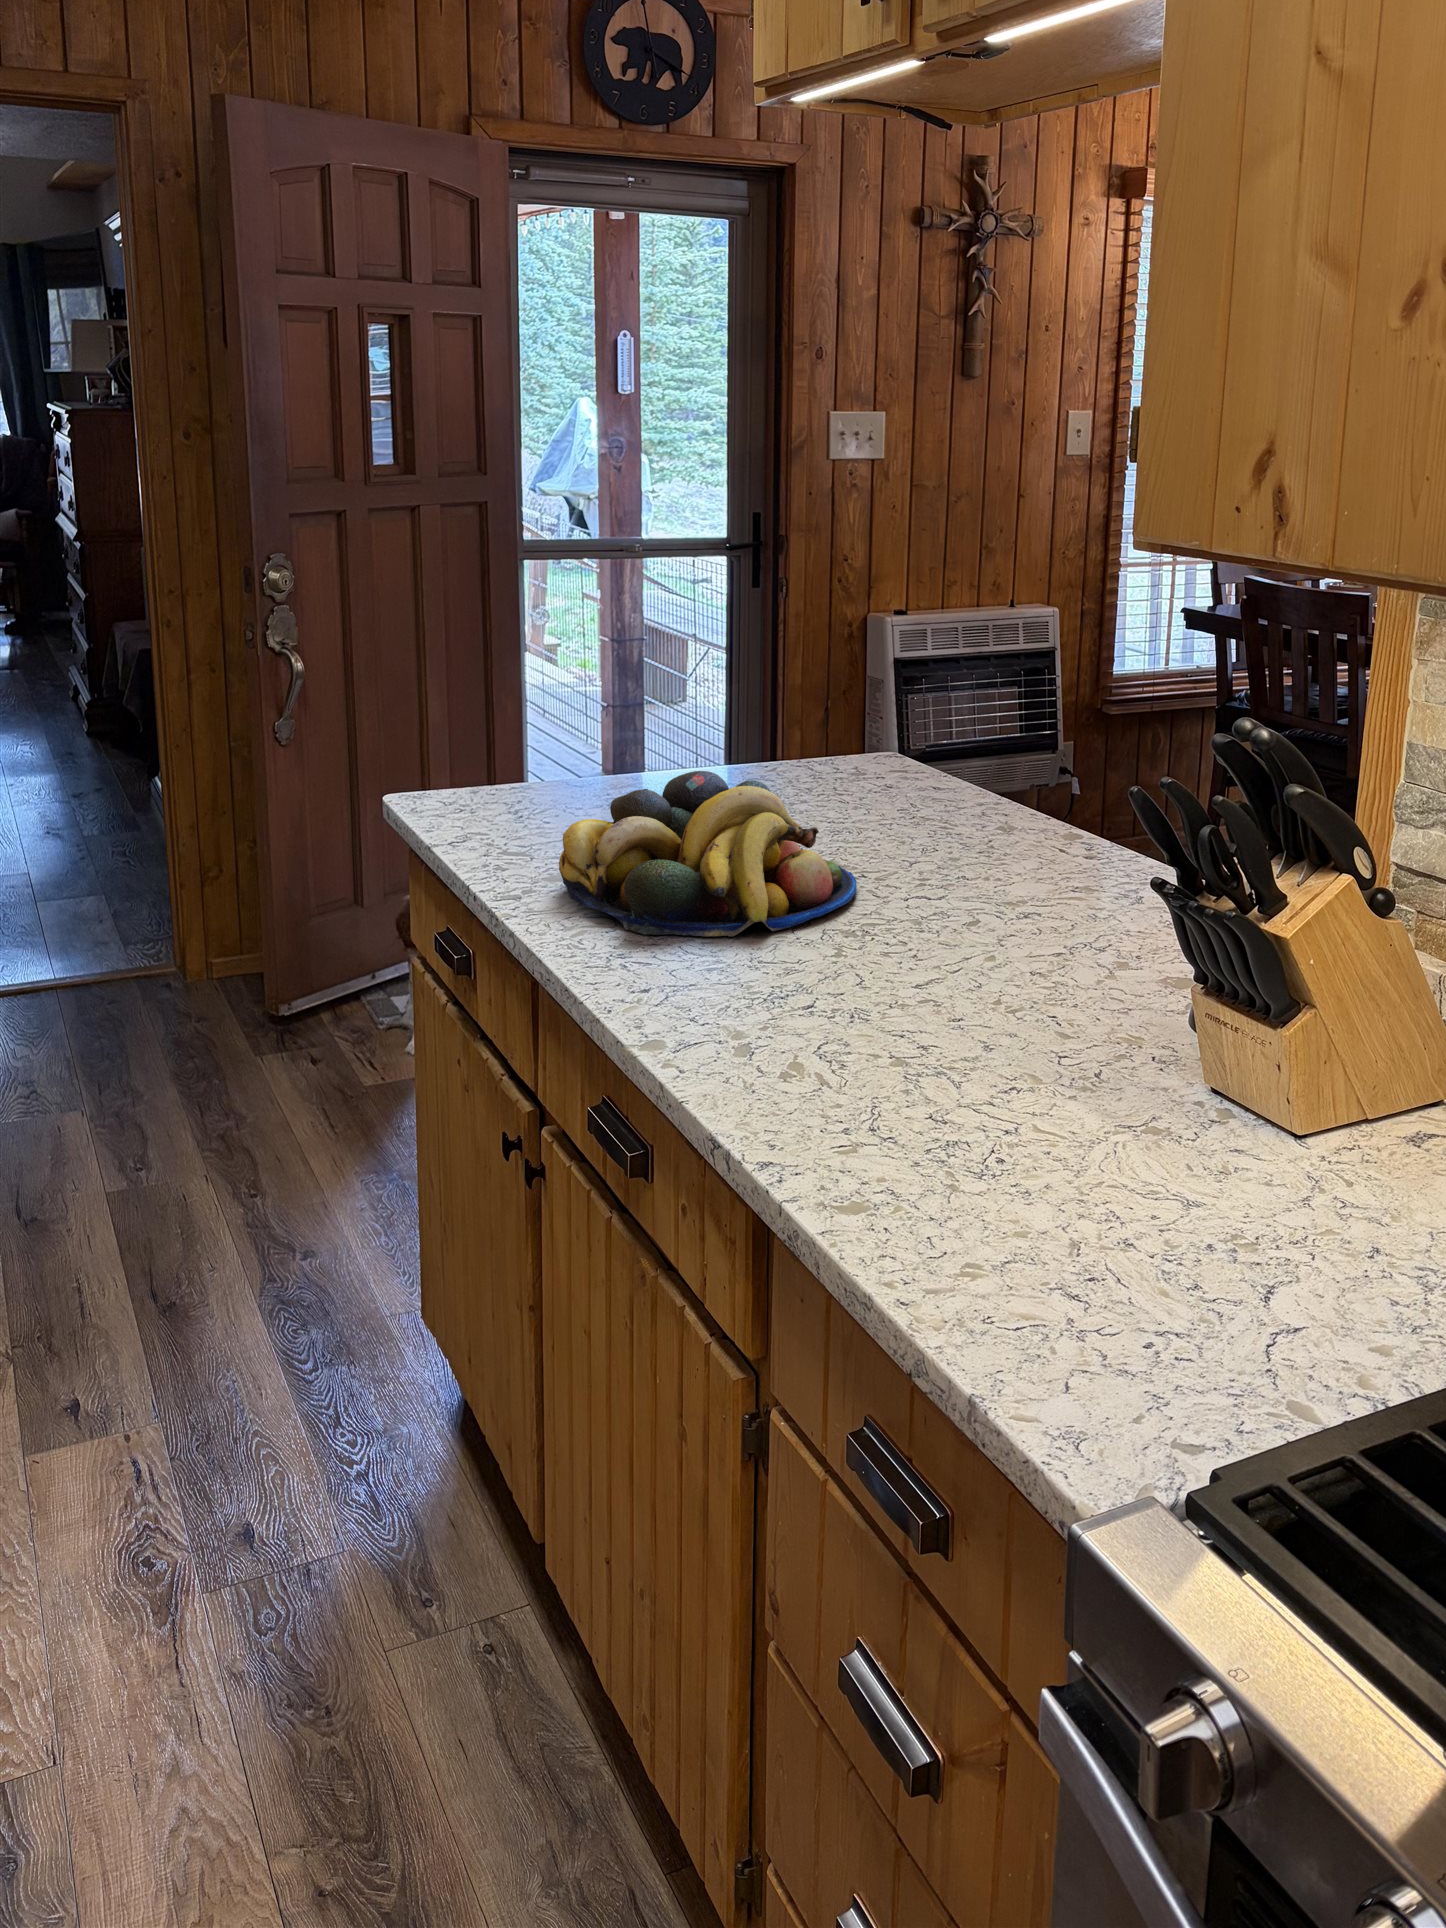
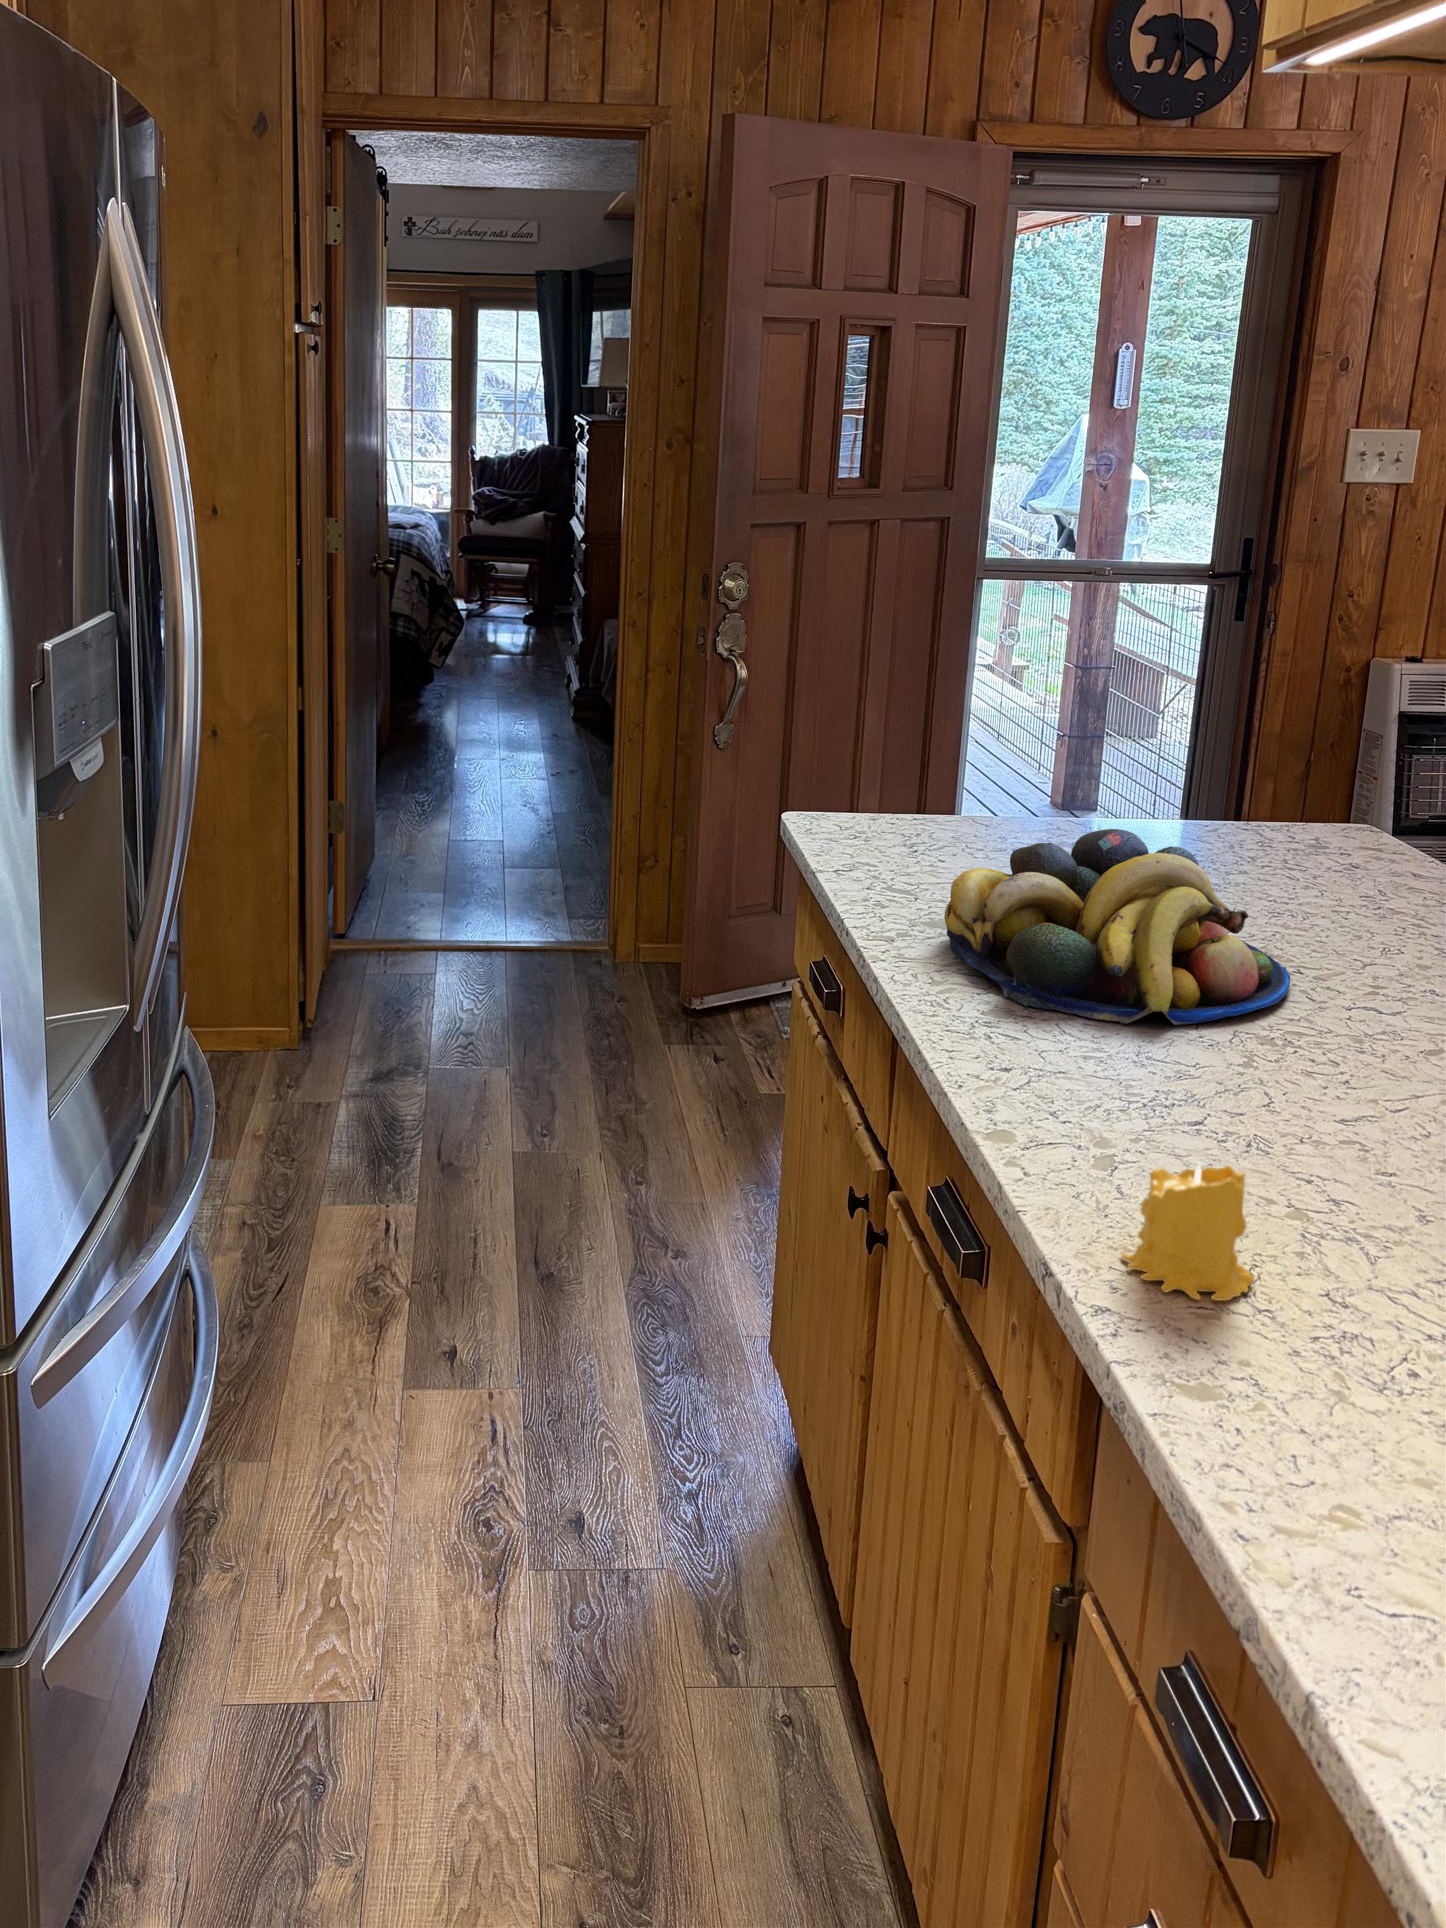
candle: none [770,1023,876,1141] -> present [1122,1164,1254,1301]

